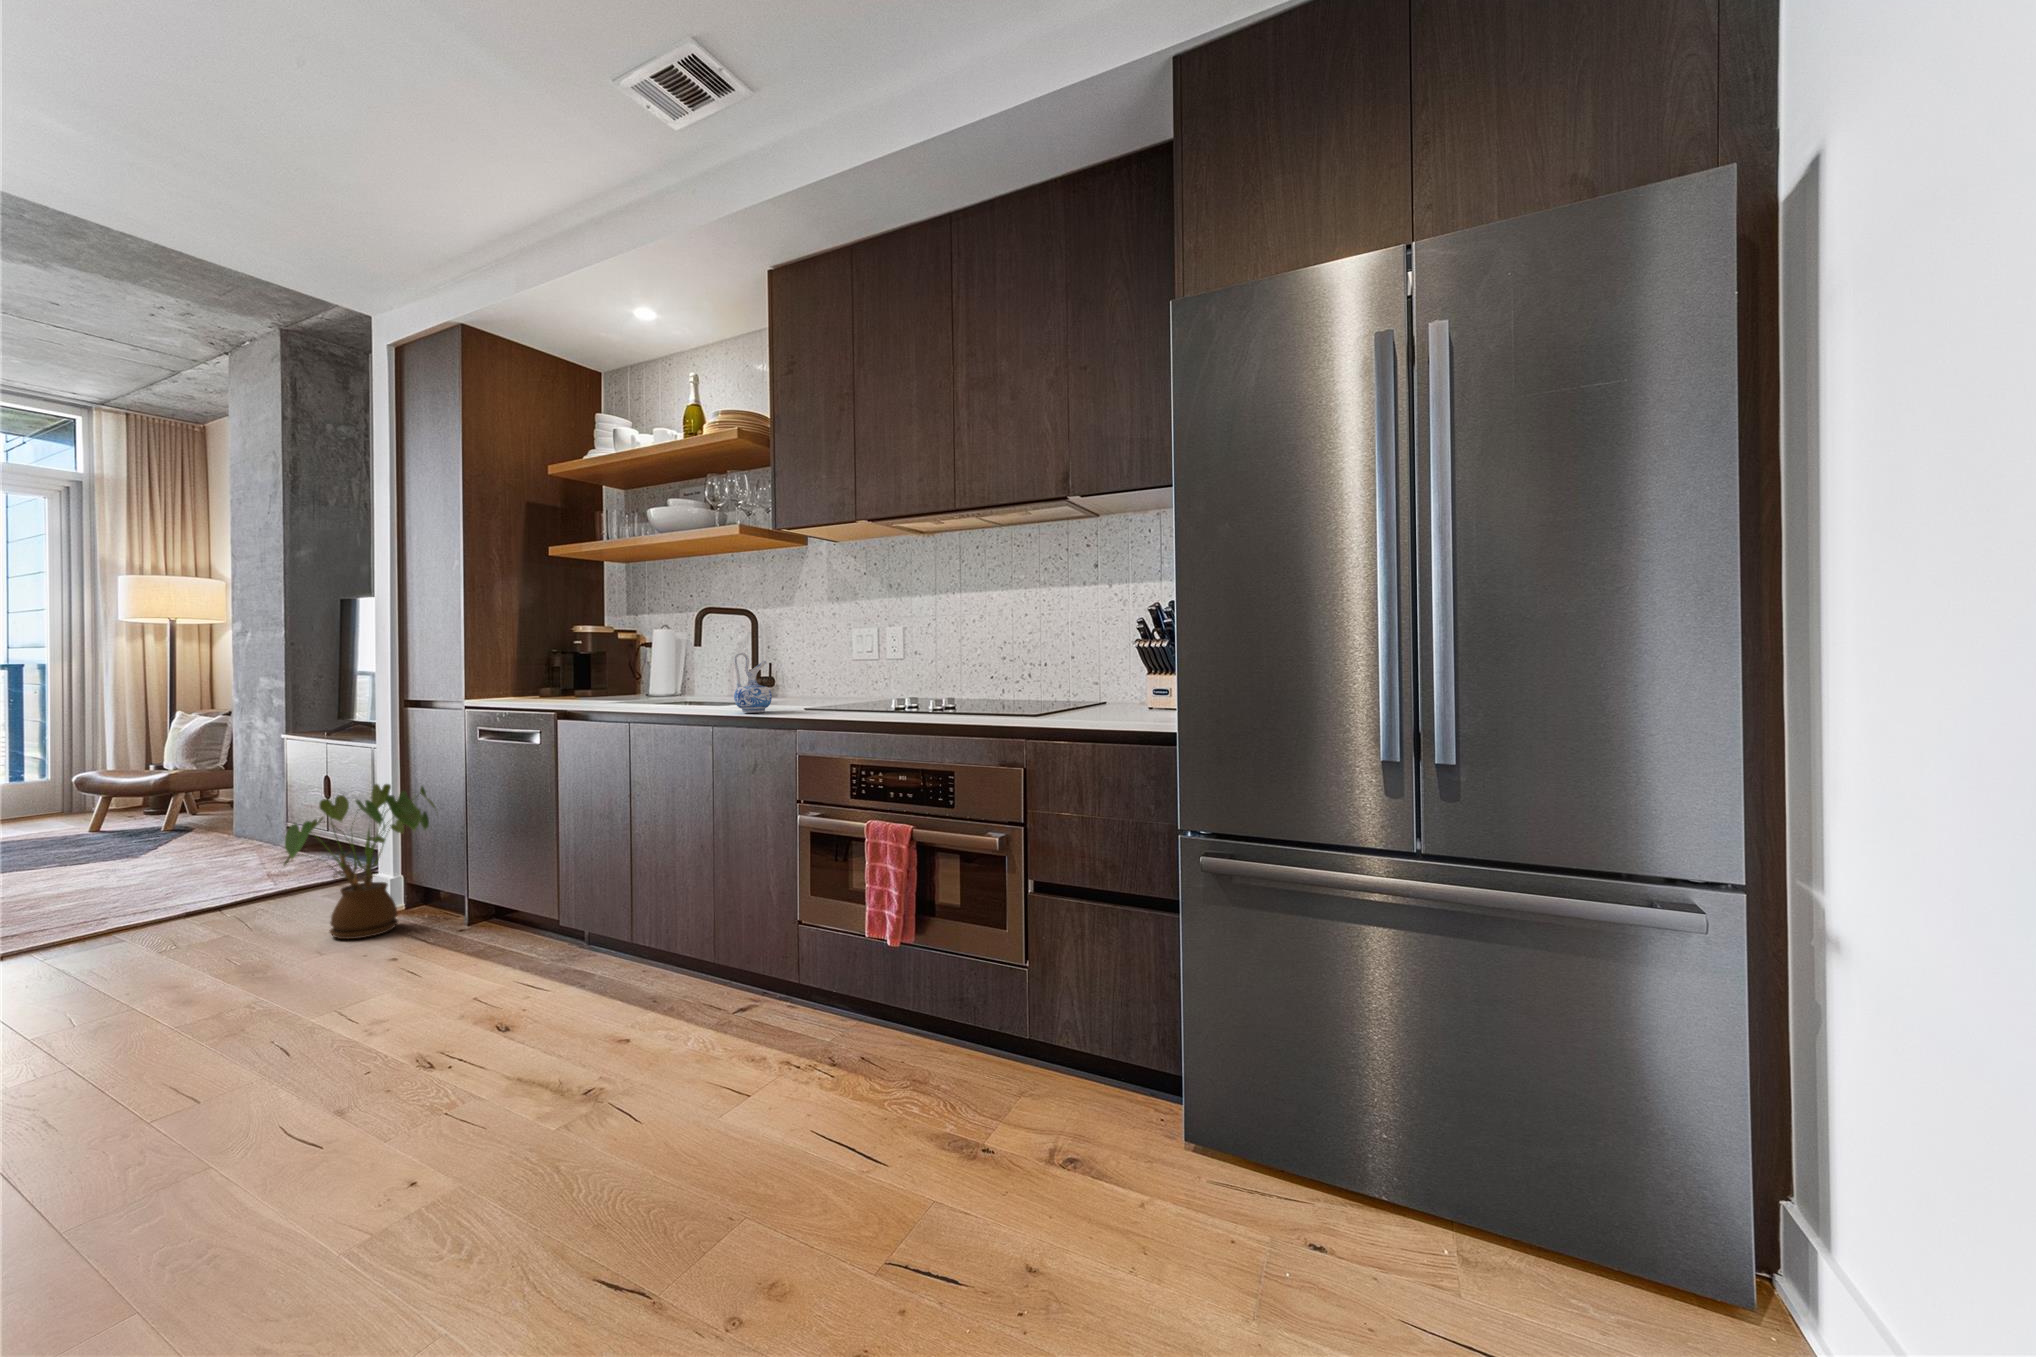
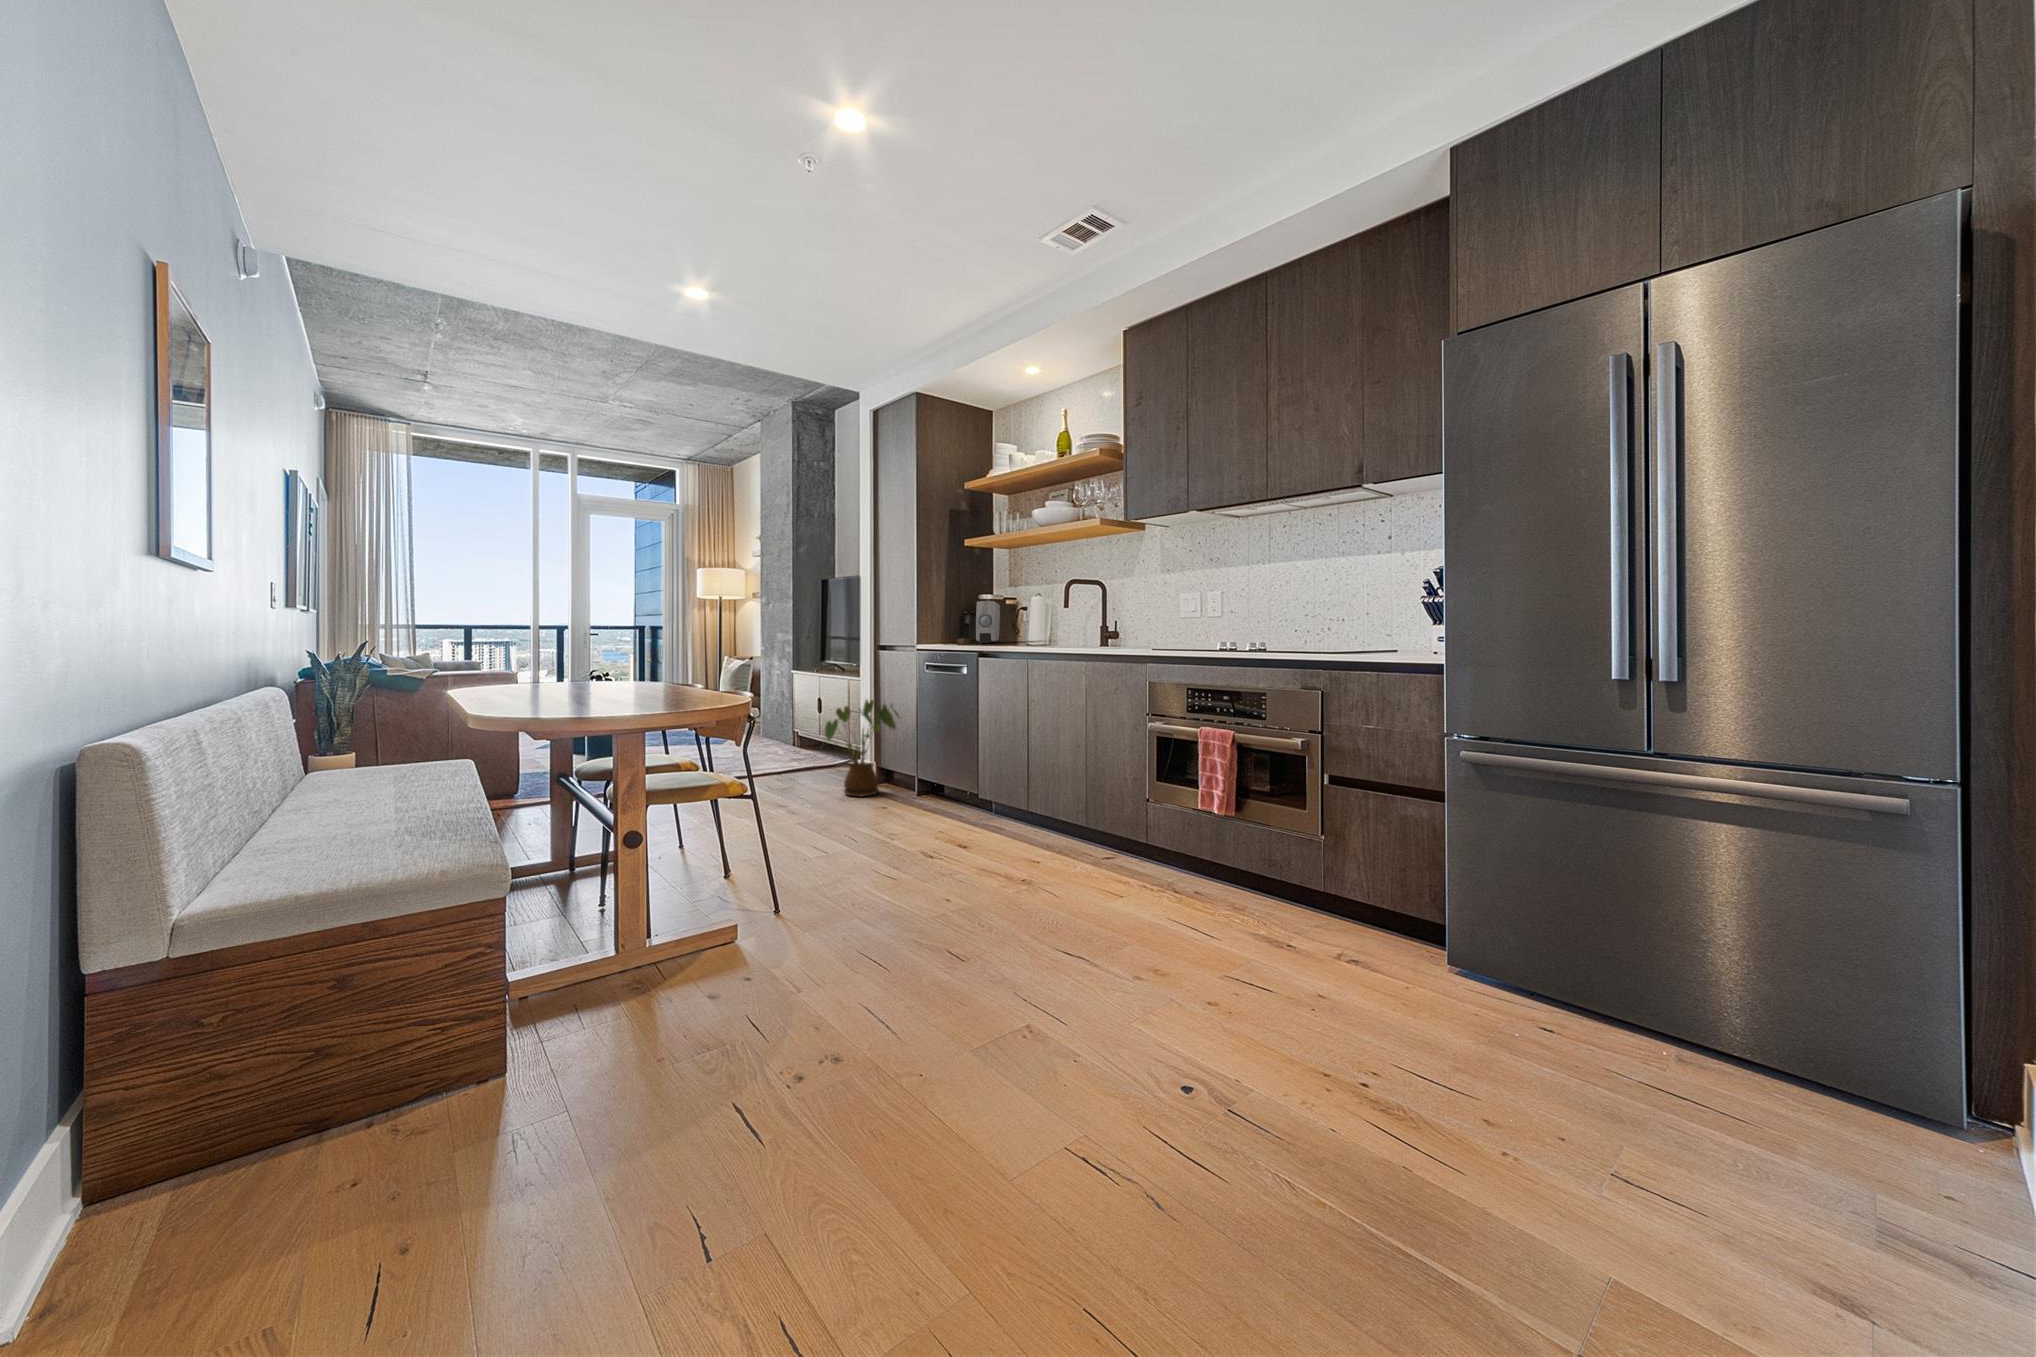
soap dispenser: none [568,634,609,693] -> present [976,601,1000,643]
ceramic pitcher: present [734,652,772,713] -> none [1104,610,1129,652]

